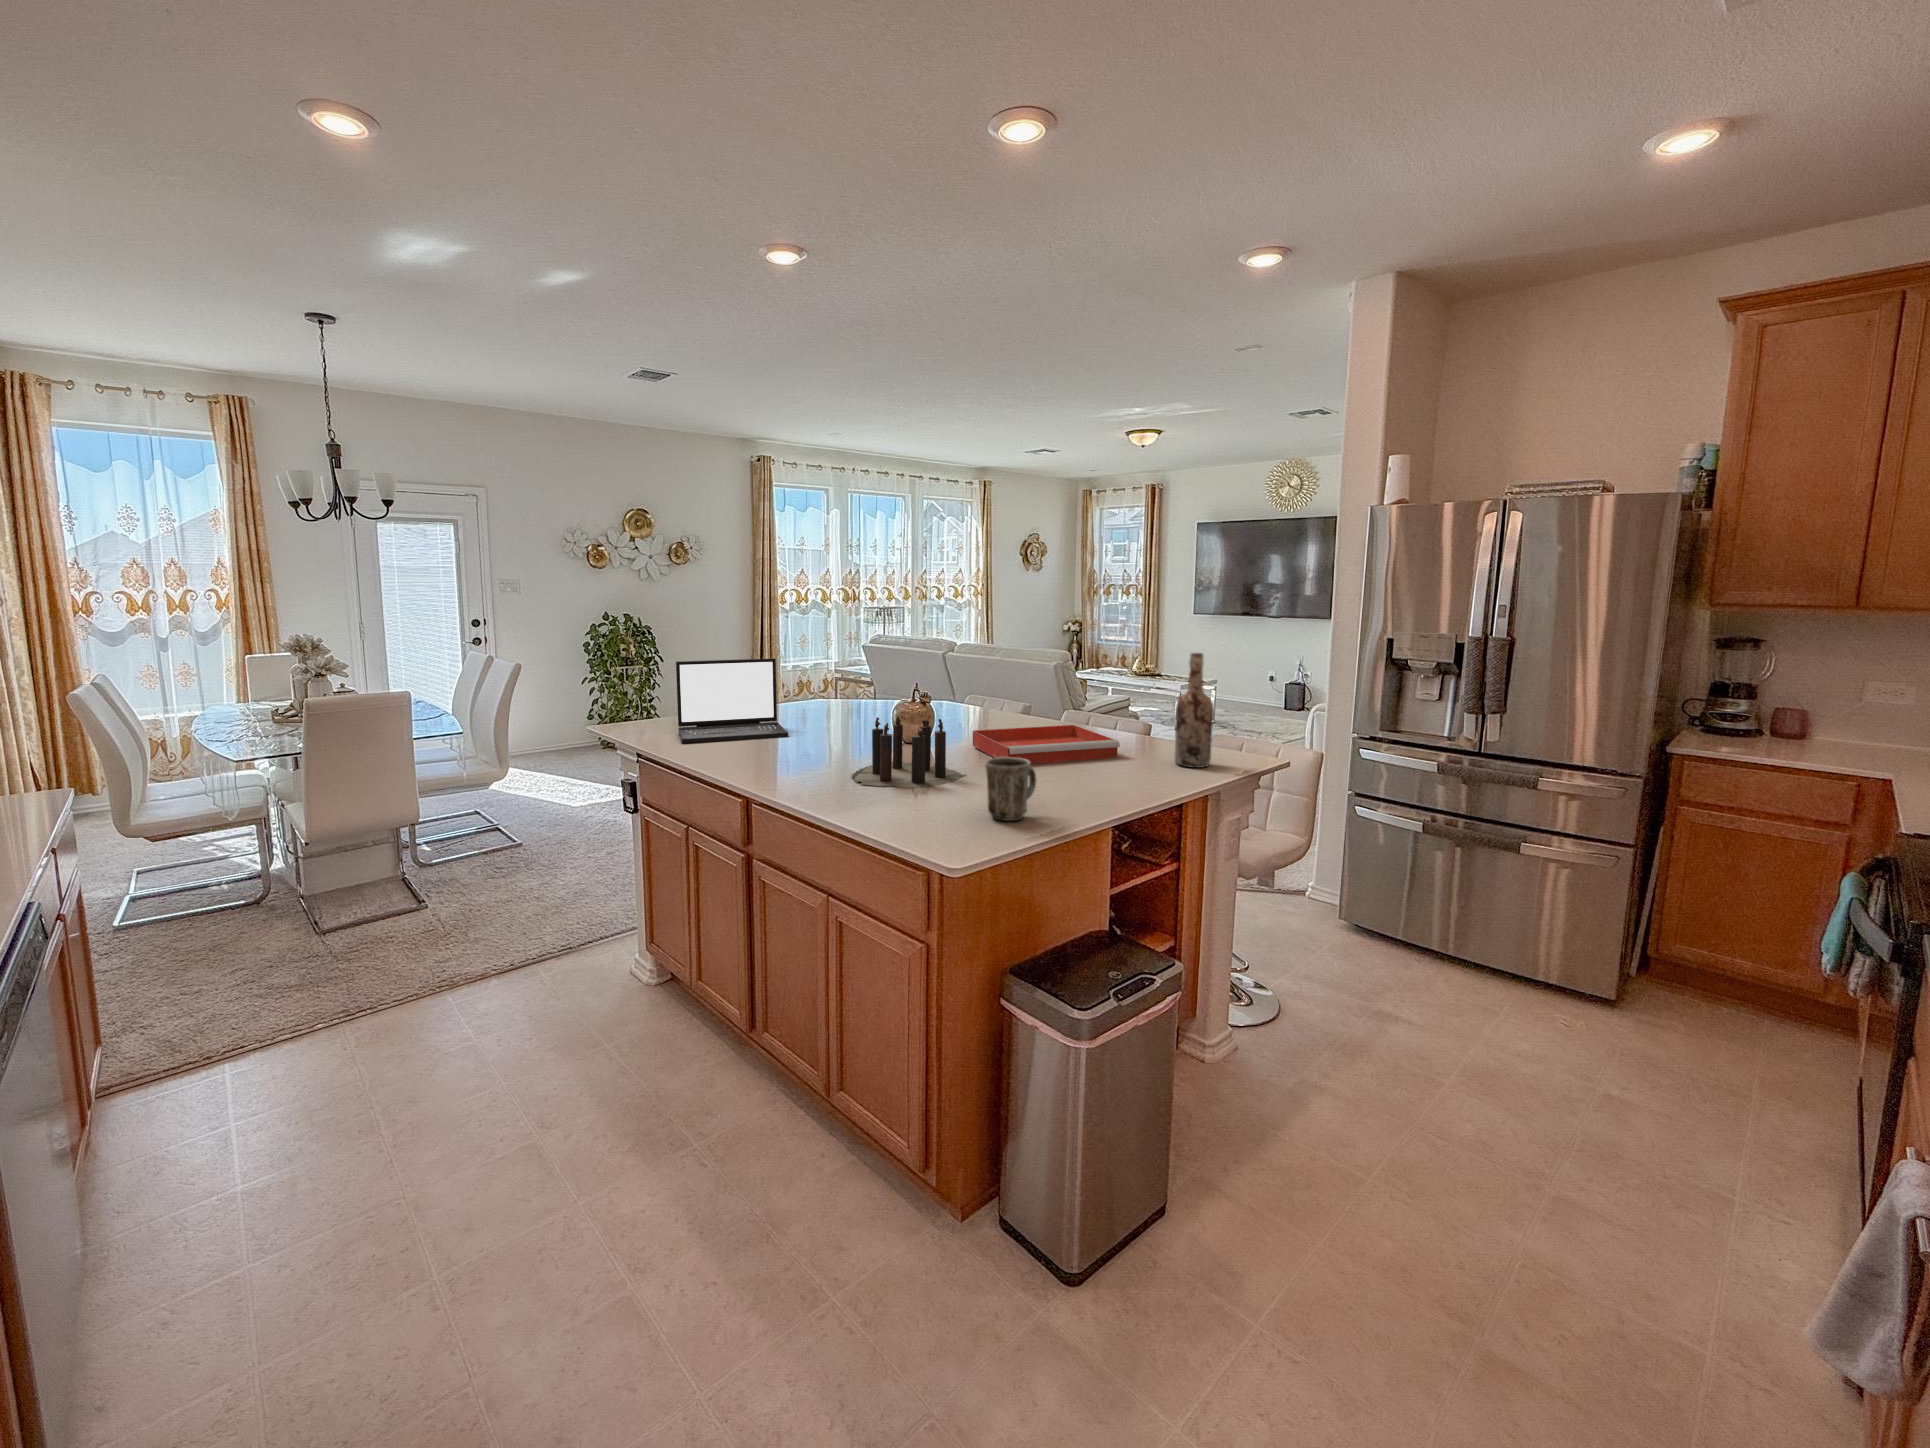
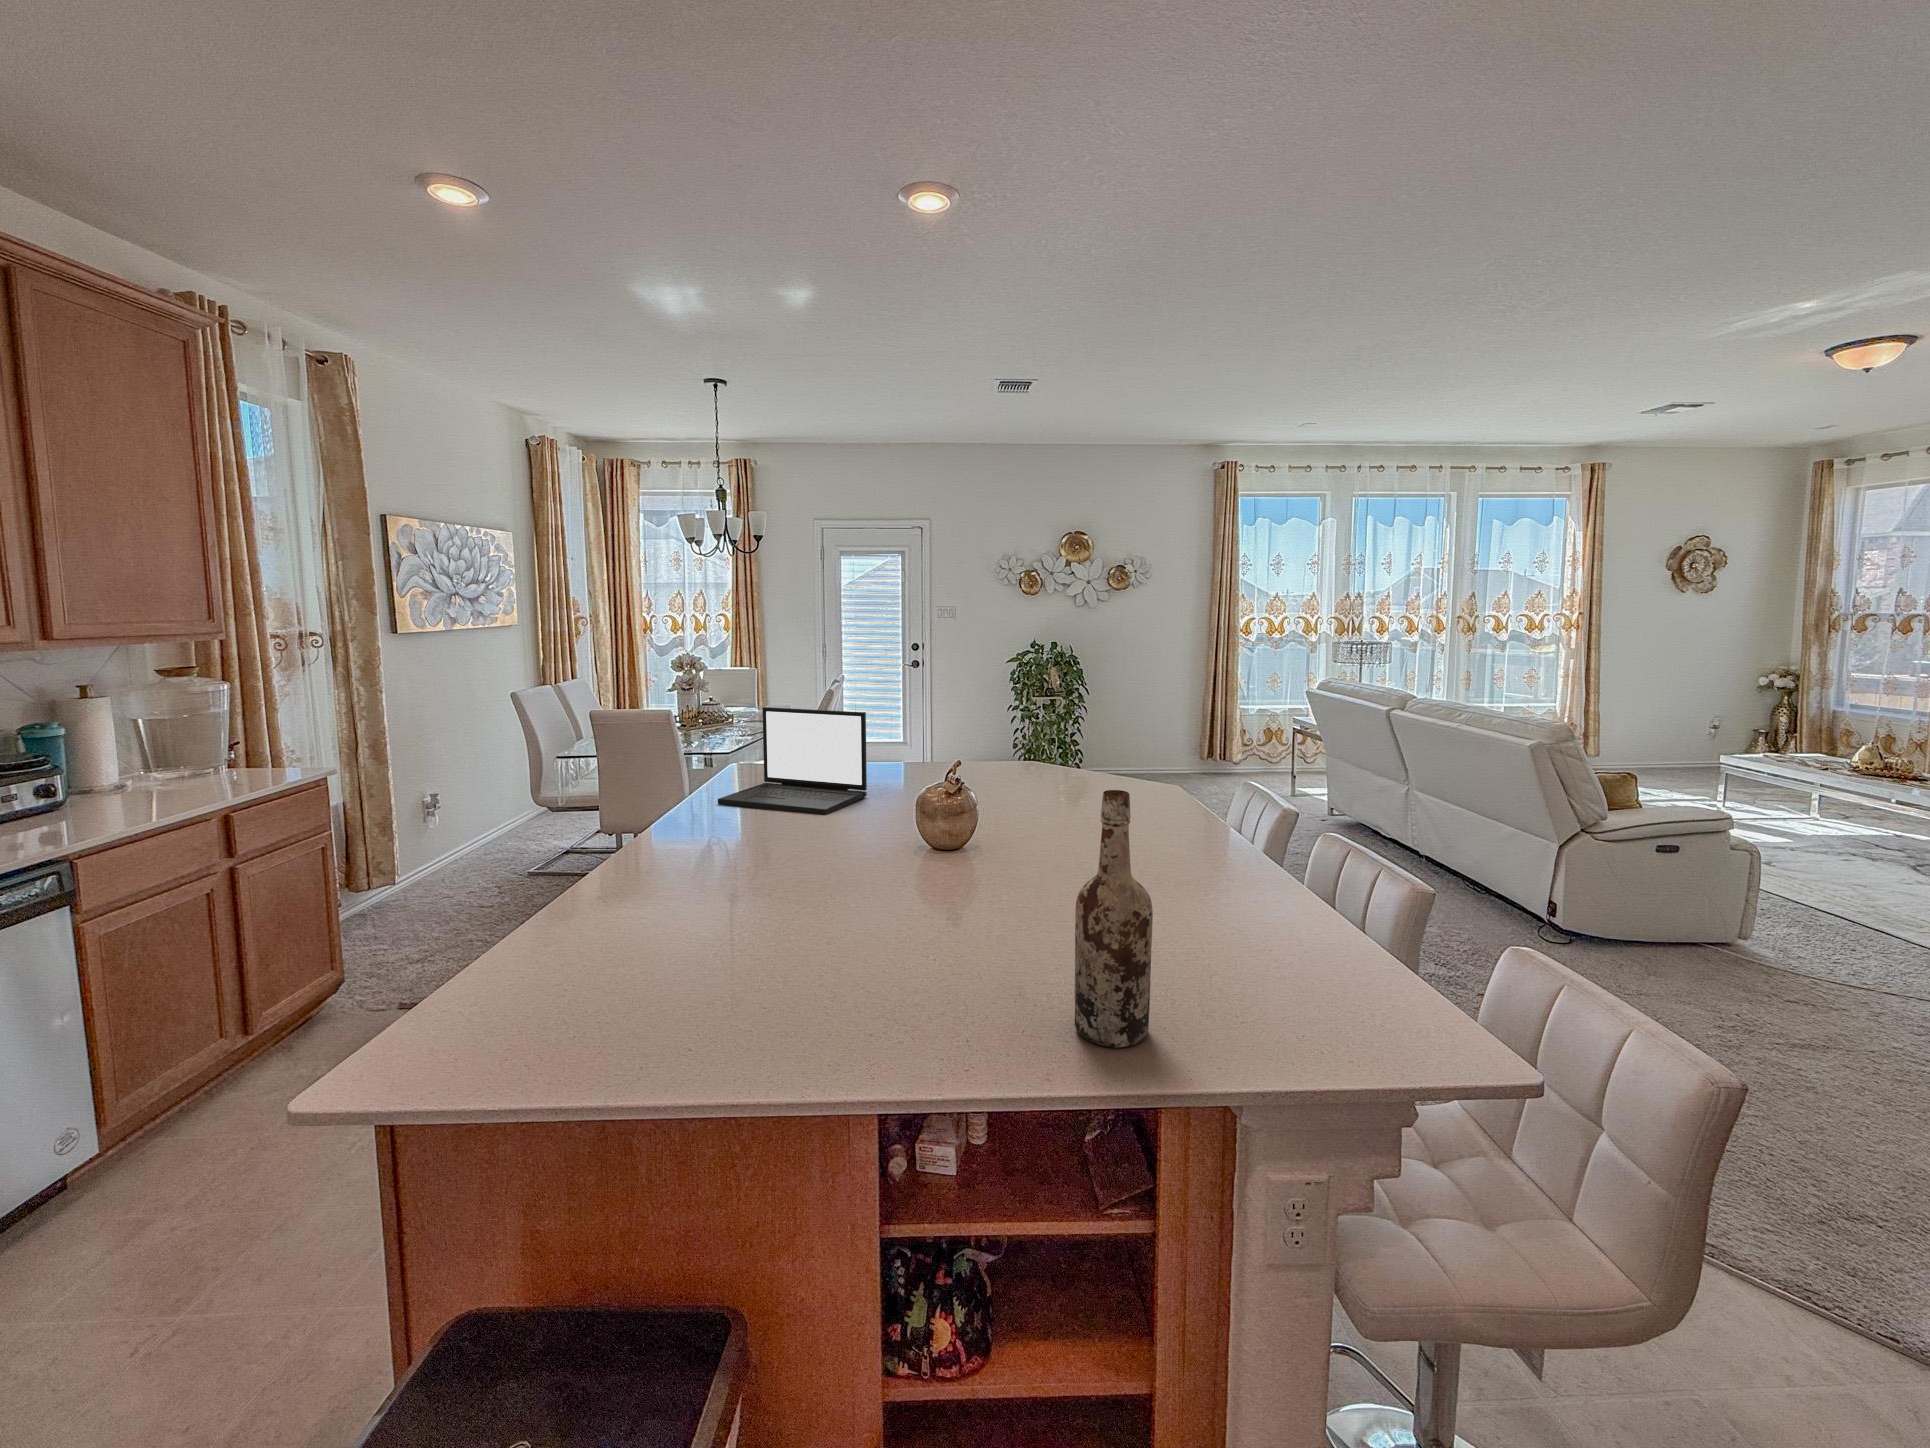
candle: present [852,716,967,788] -> none [598,818,815,945]
tray: present [973,725,1120,764] -> none [856,856,1102,965]
mug: present [985,758,1036,821] -> none [442,934,558,1058]

